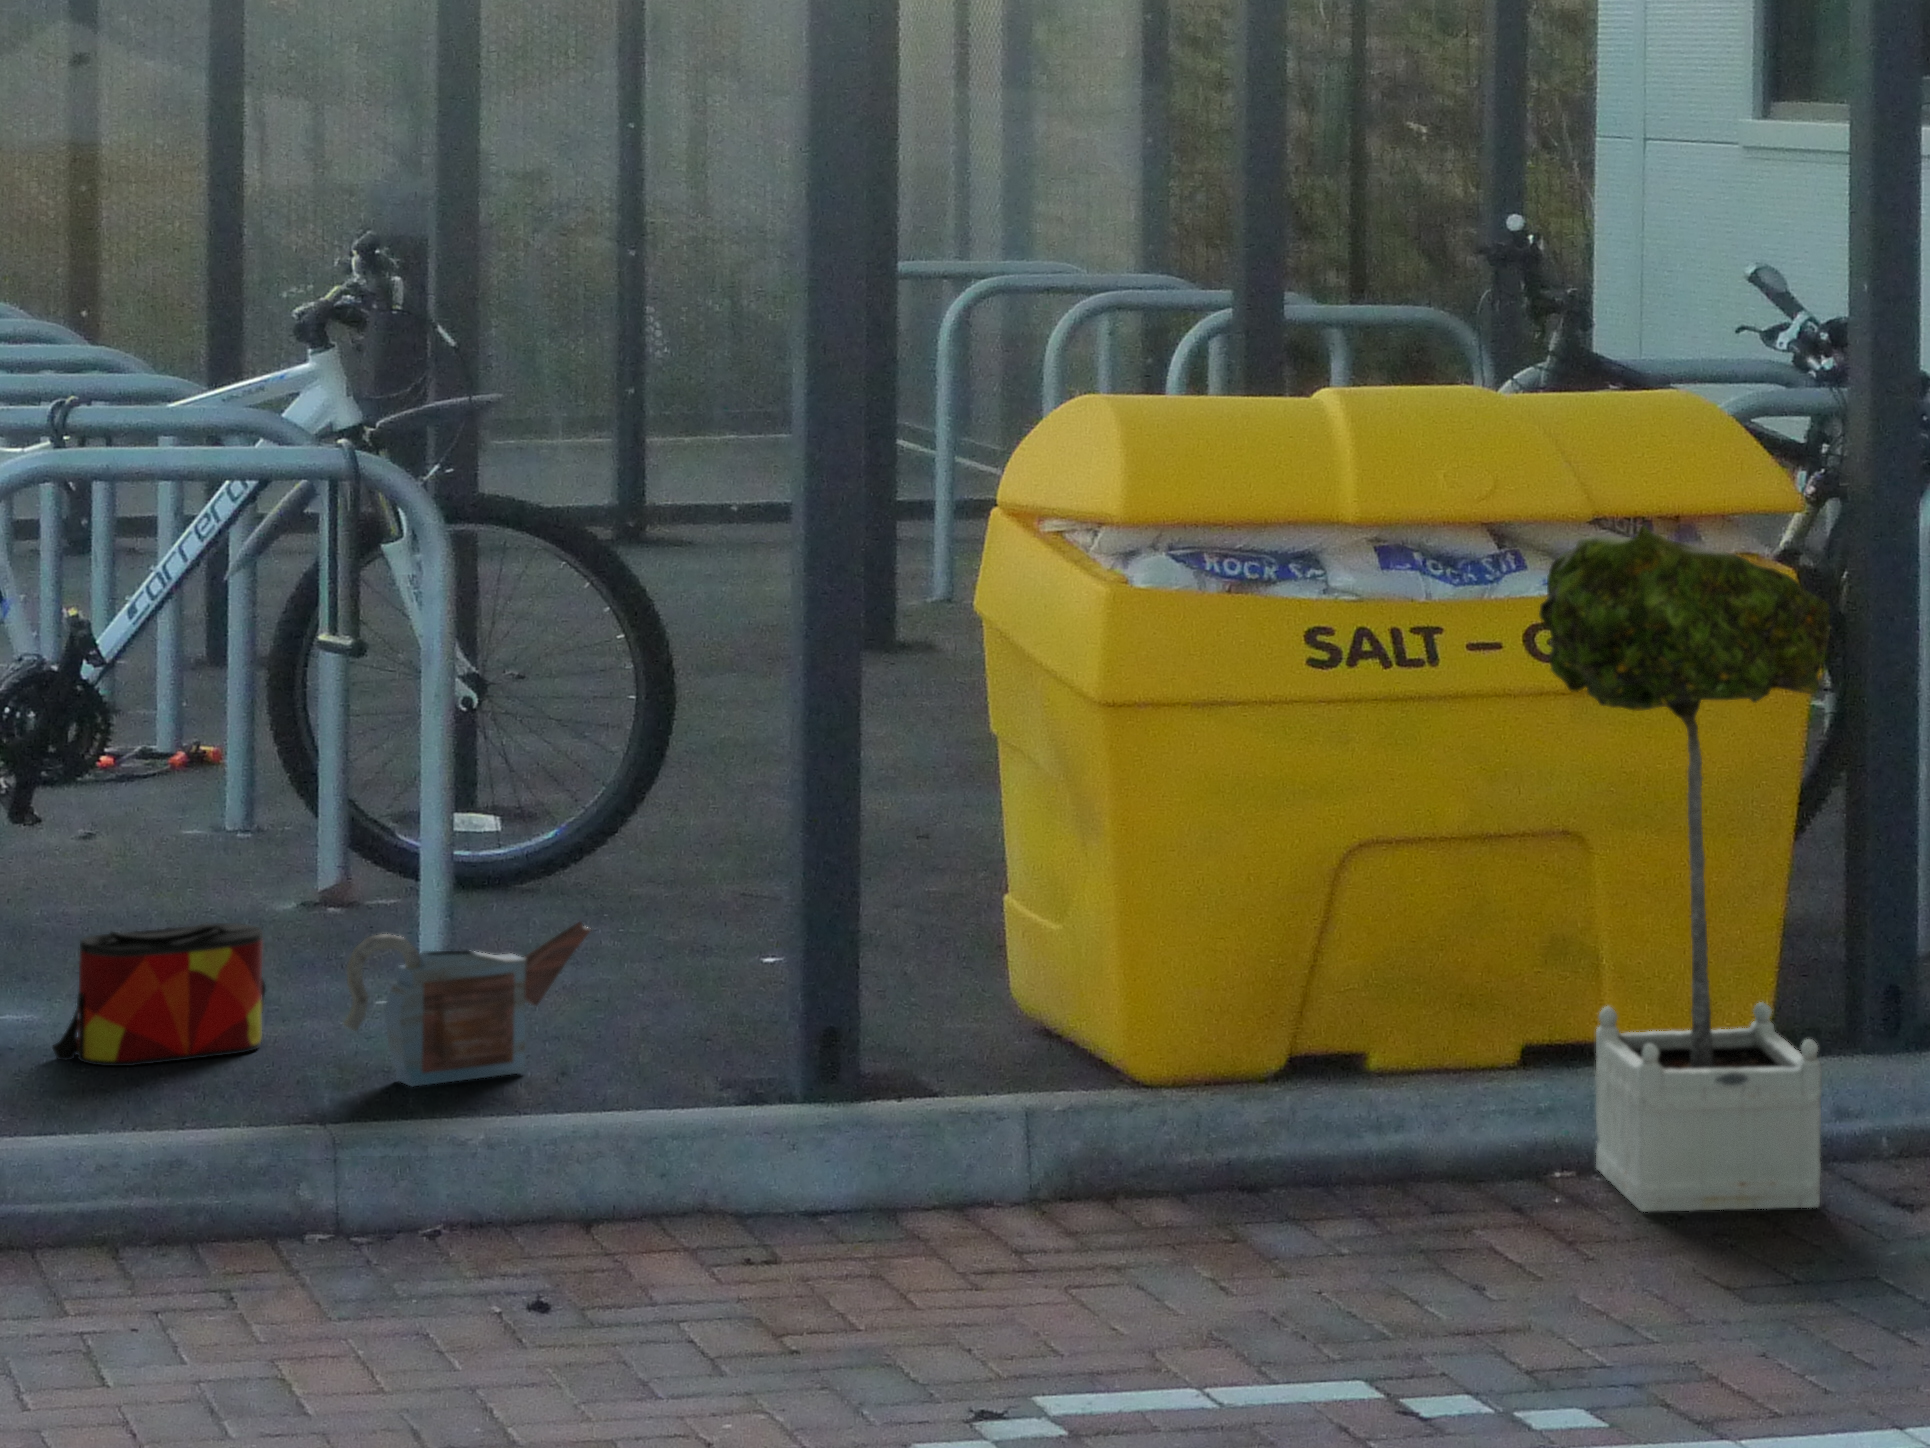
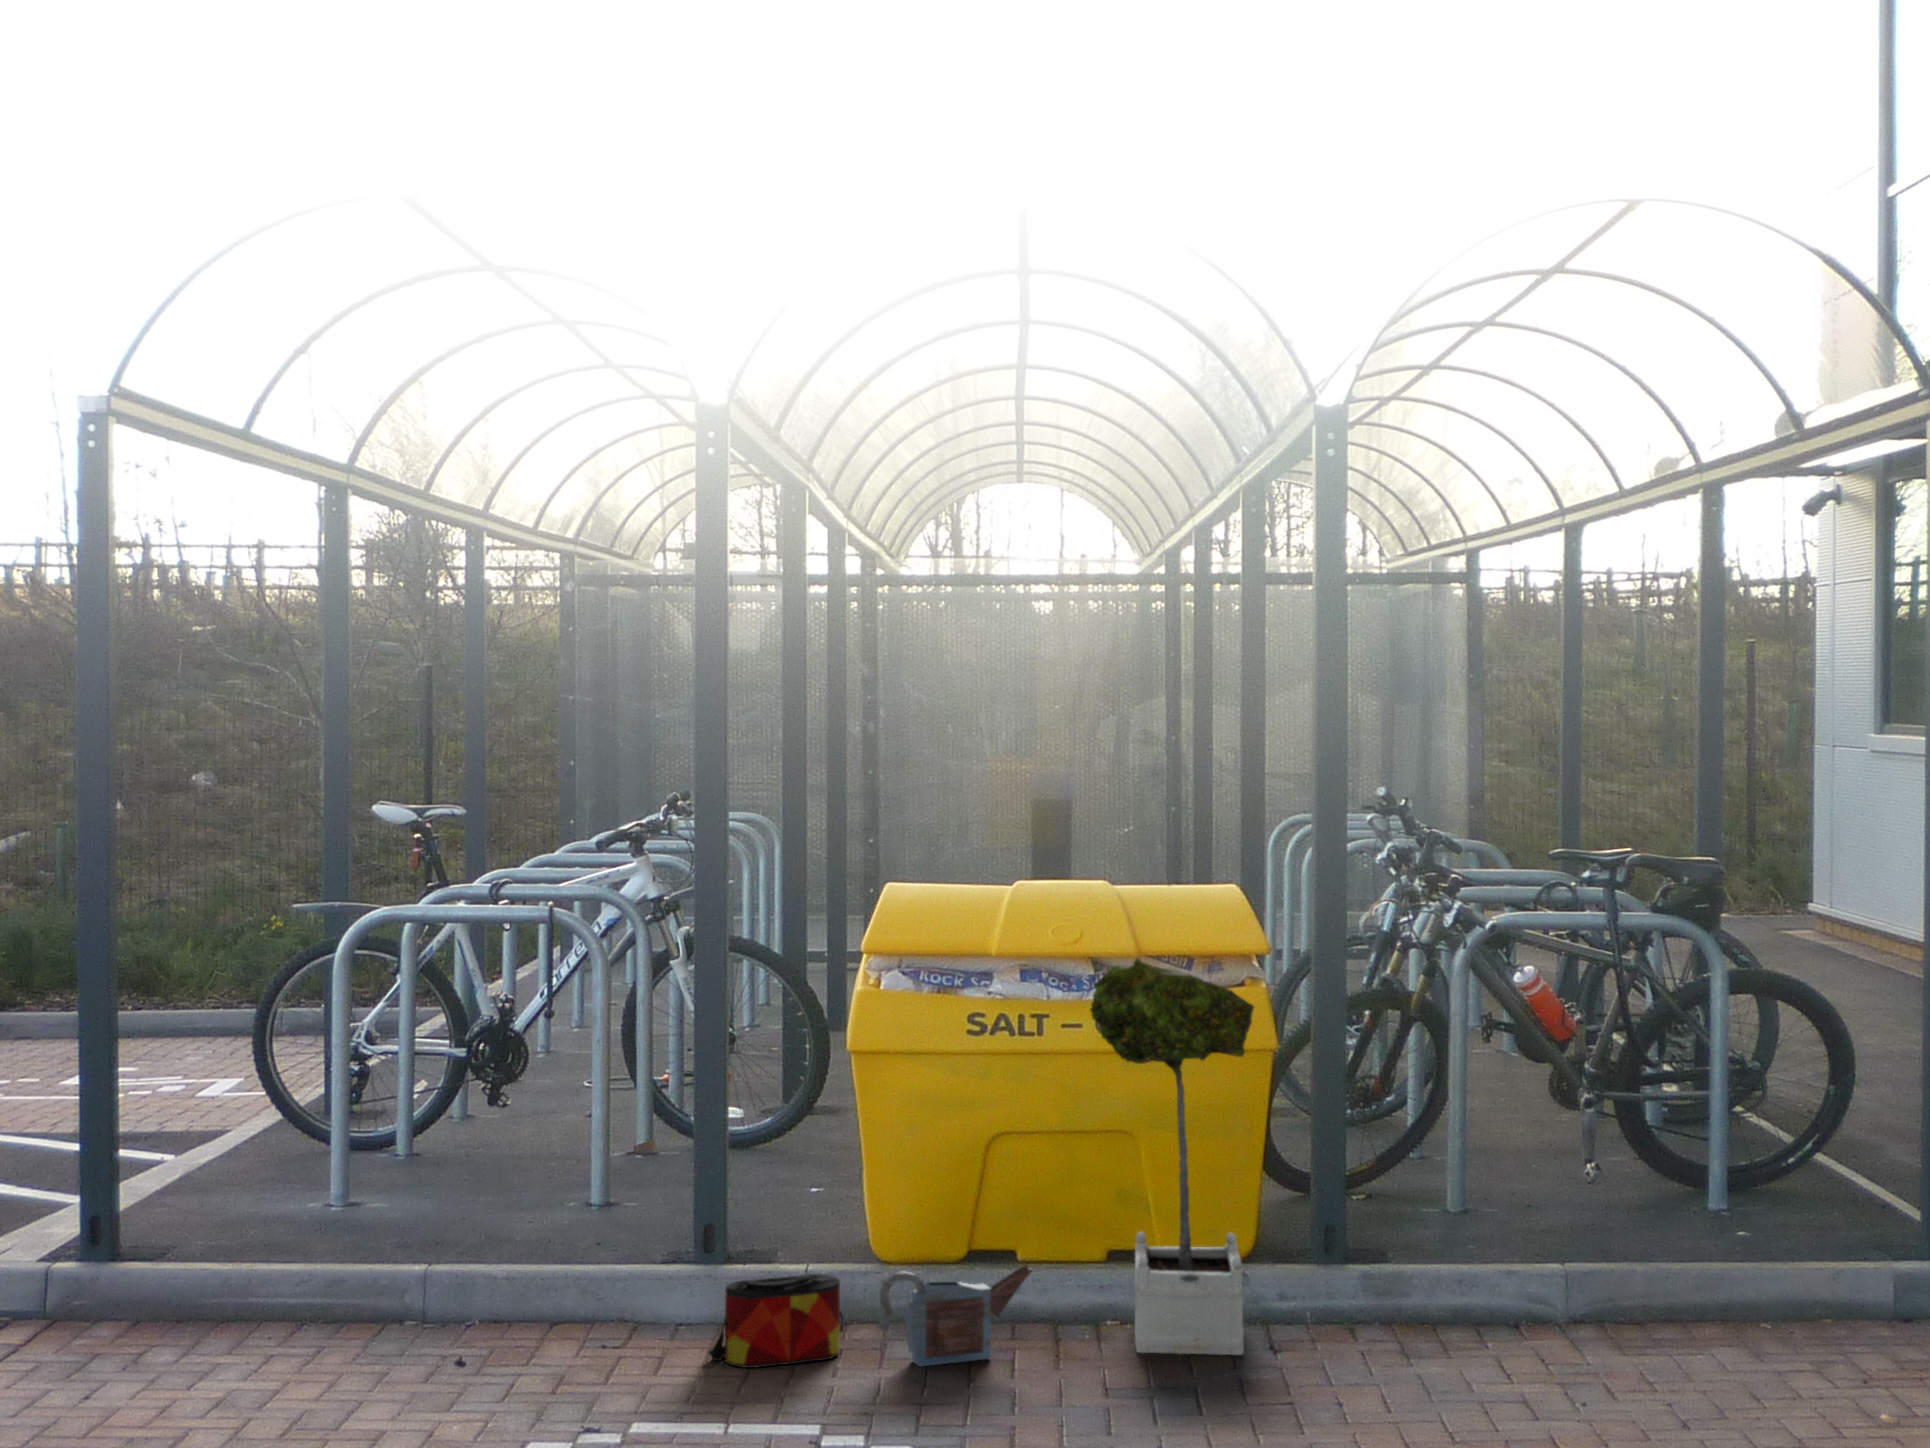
bag: present [52,922,265,1066] -> present [709,1274,844,1368]
watering can: present [344,922,591,1087] -> present [878,1265,1032,1366]

